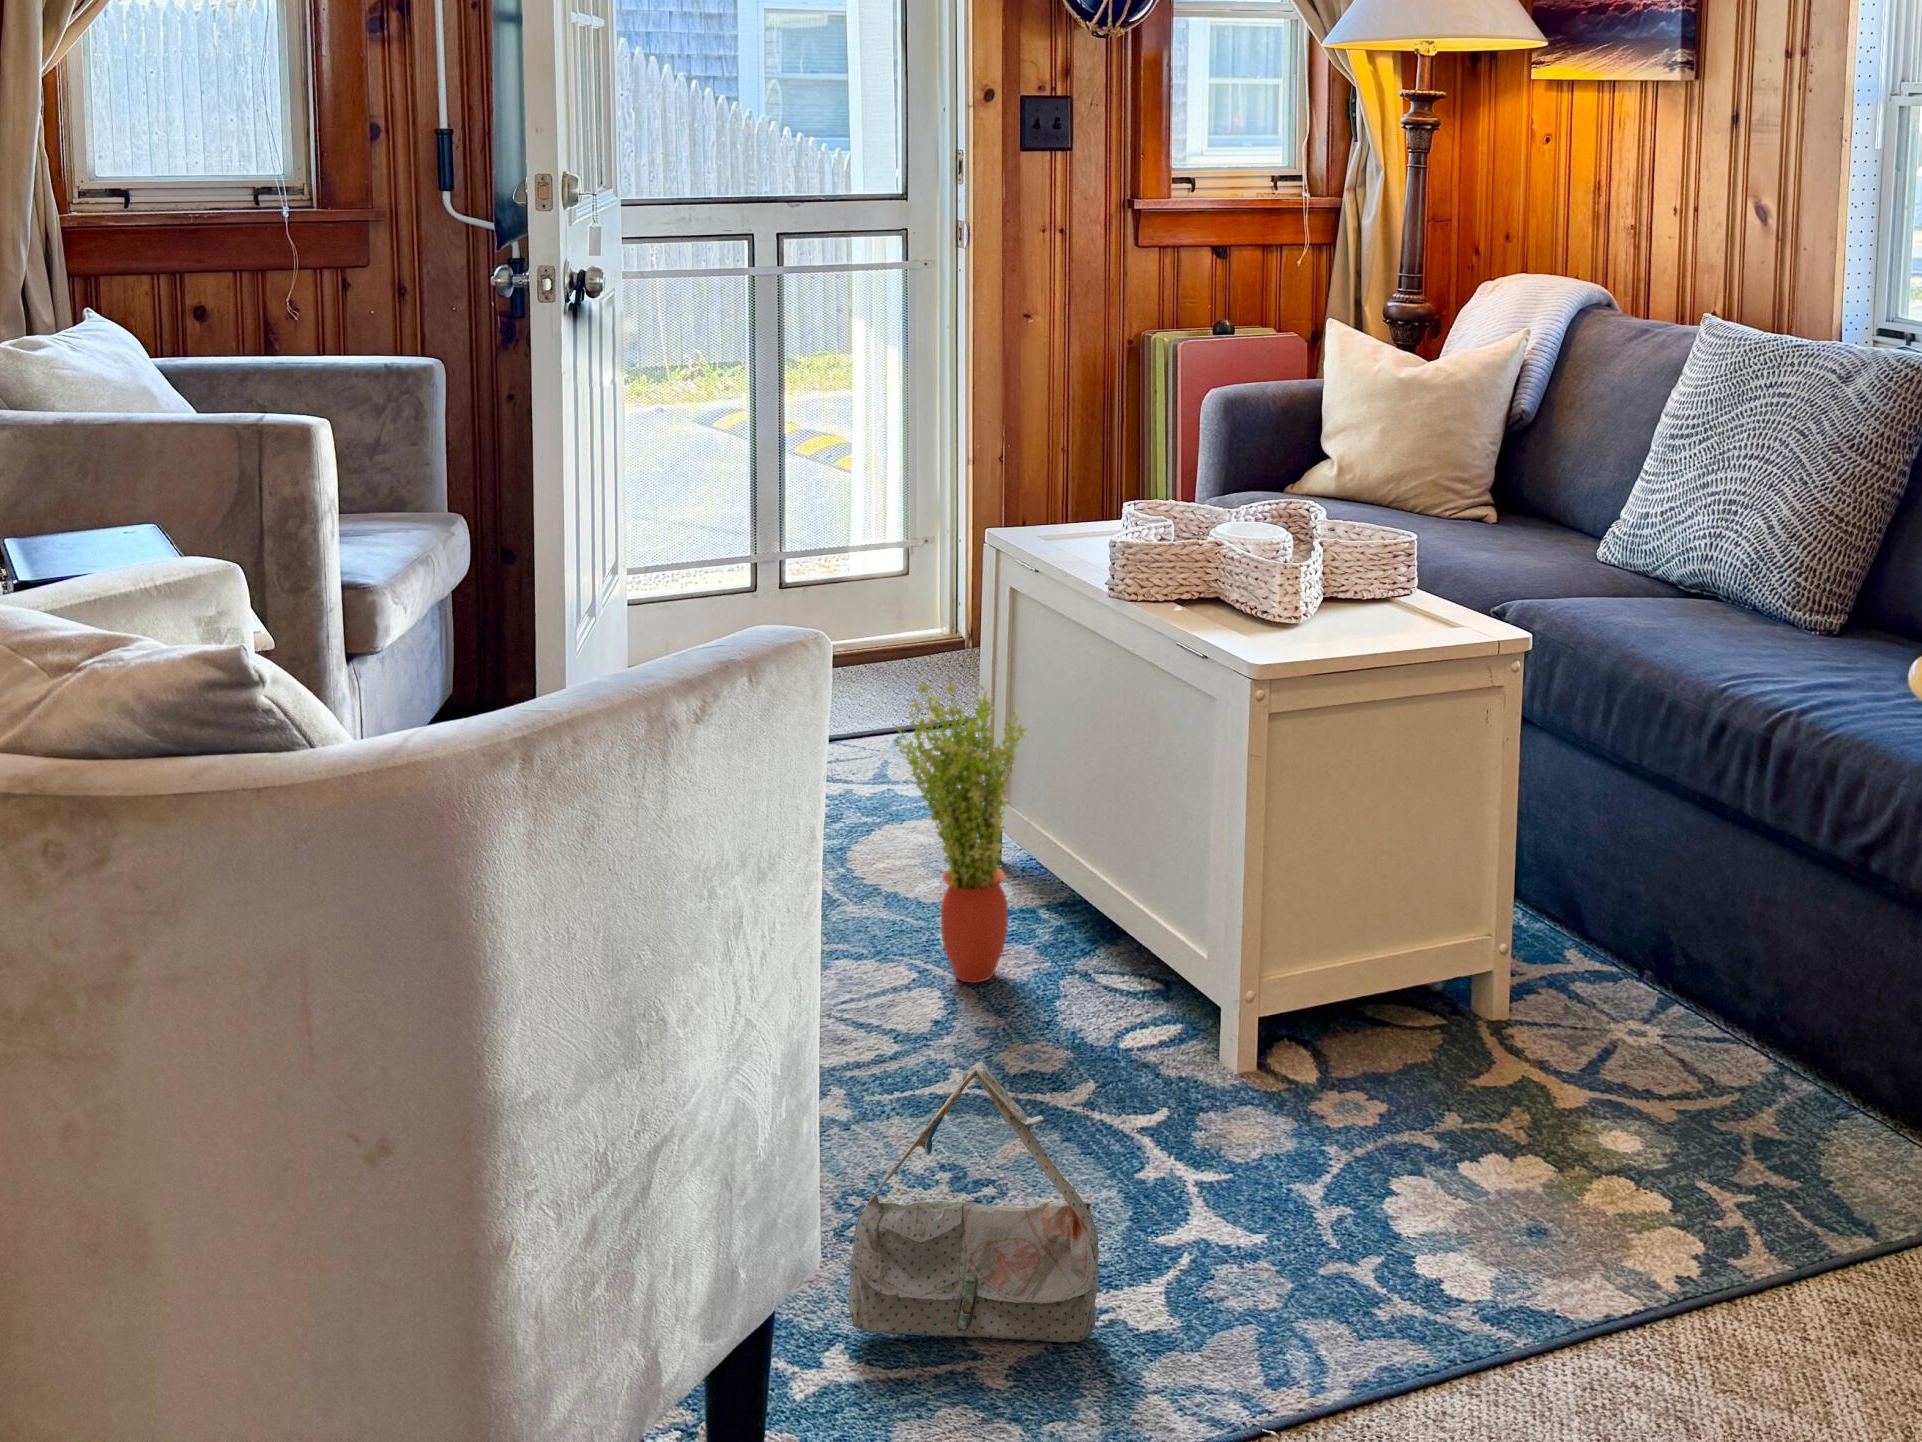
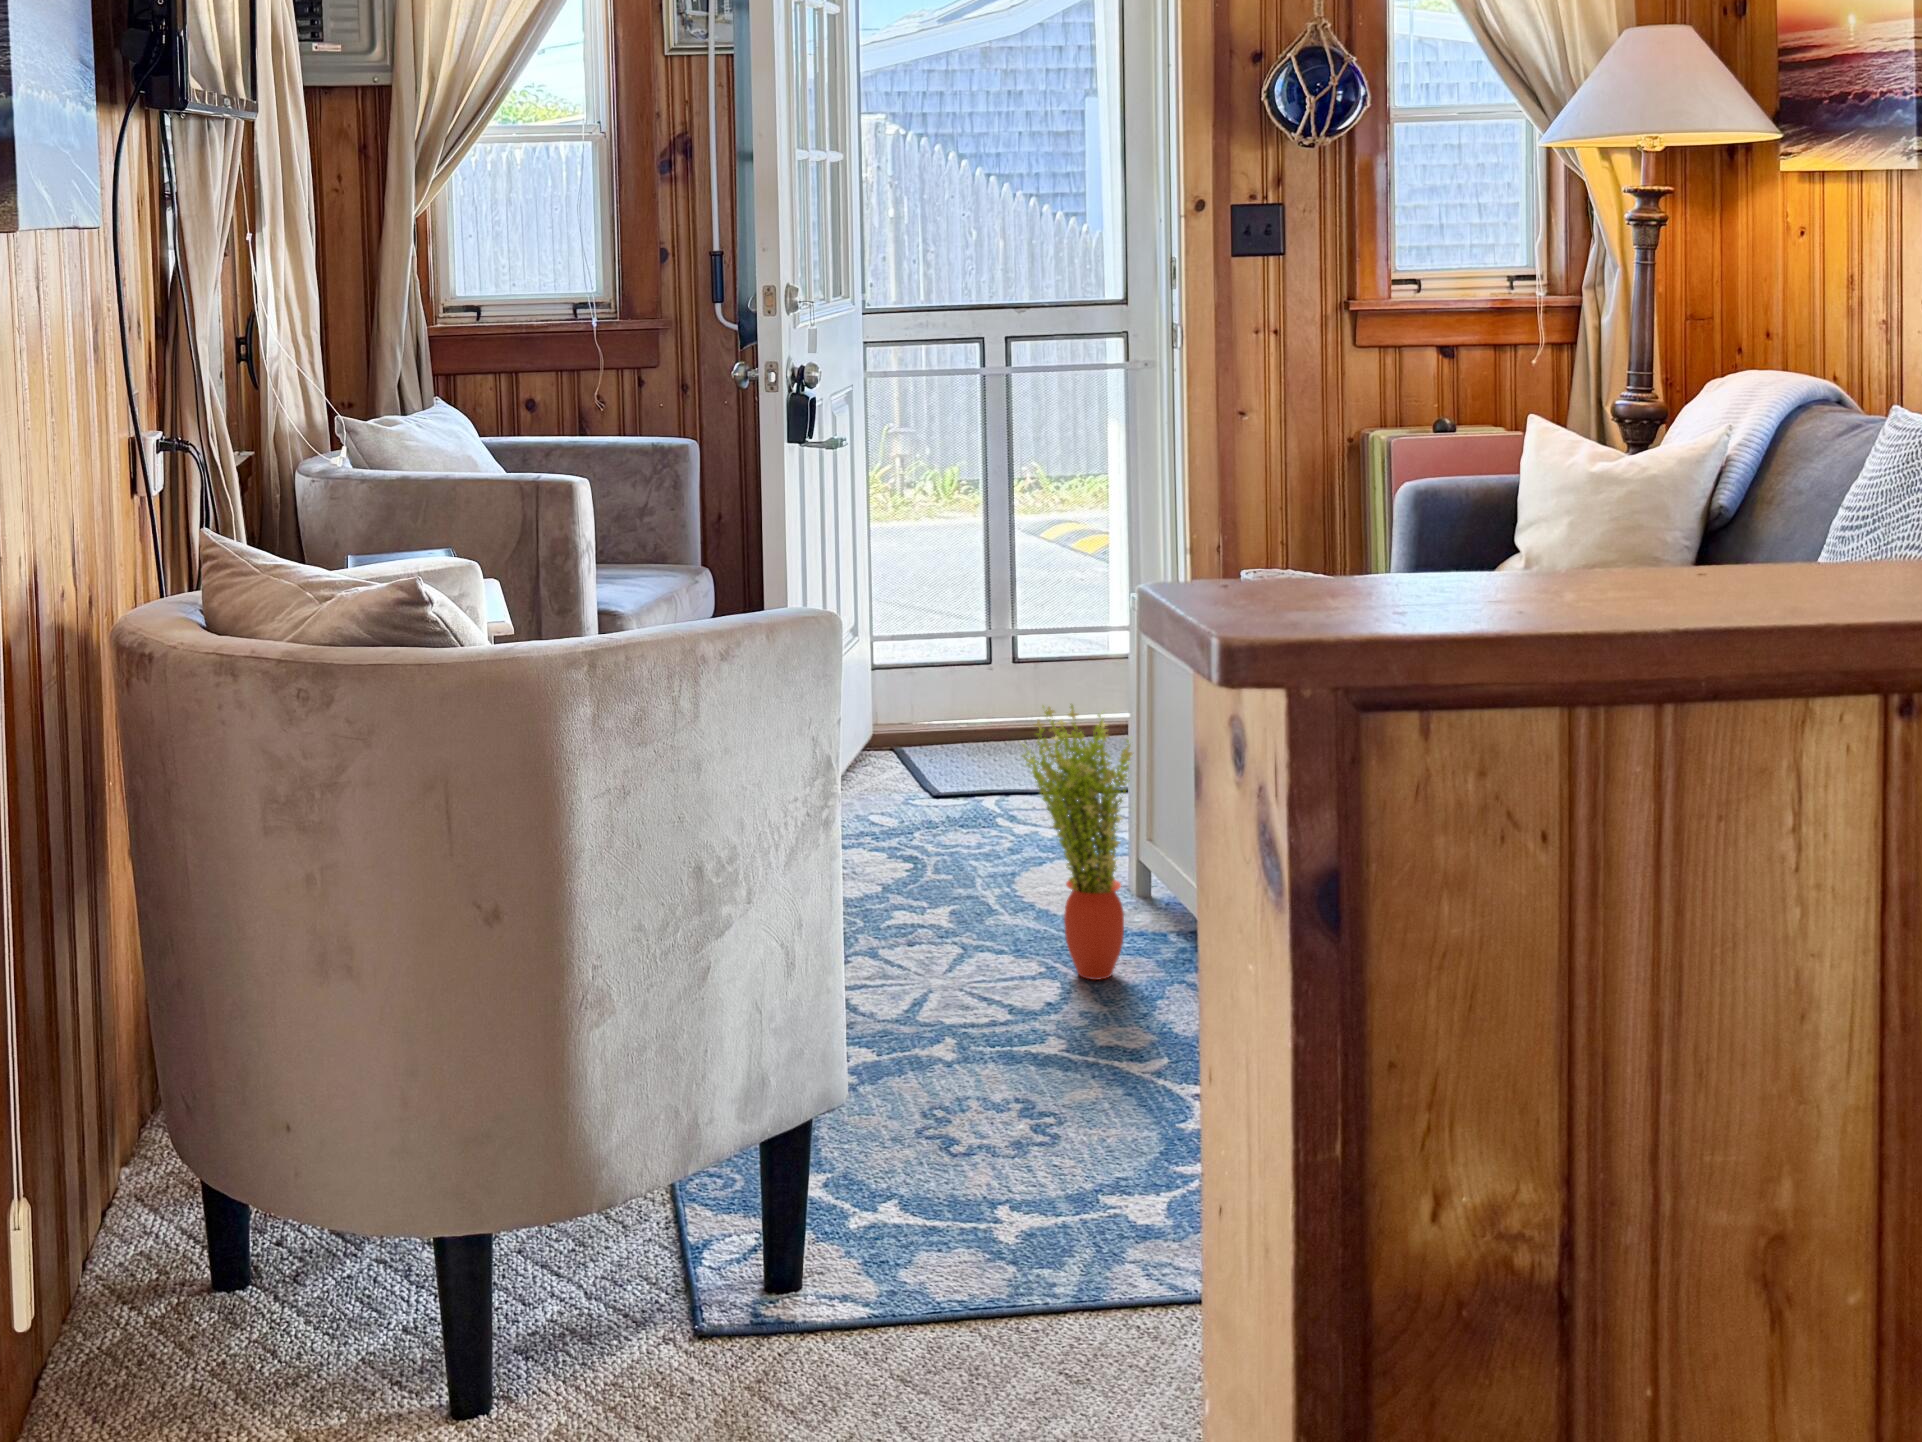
bag: present [848,1062,1100,1343] -> none [901,978,1104,1227]

